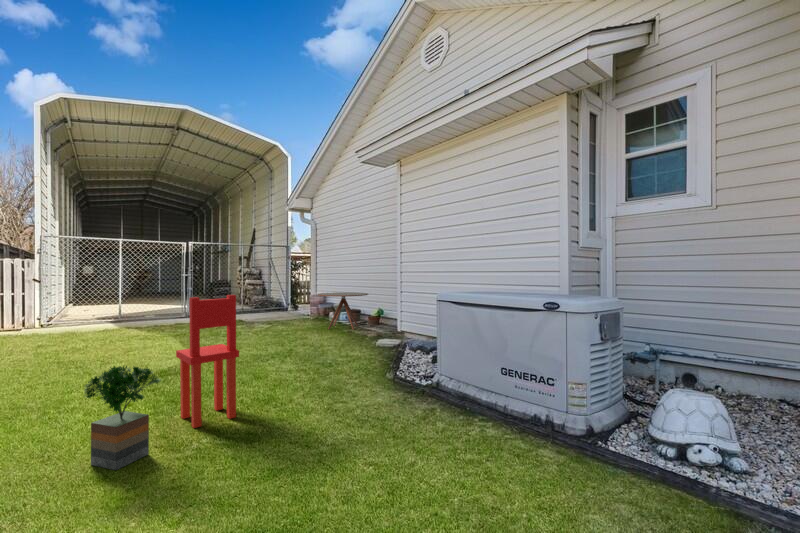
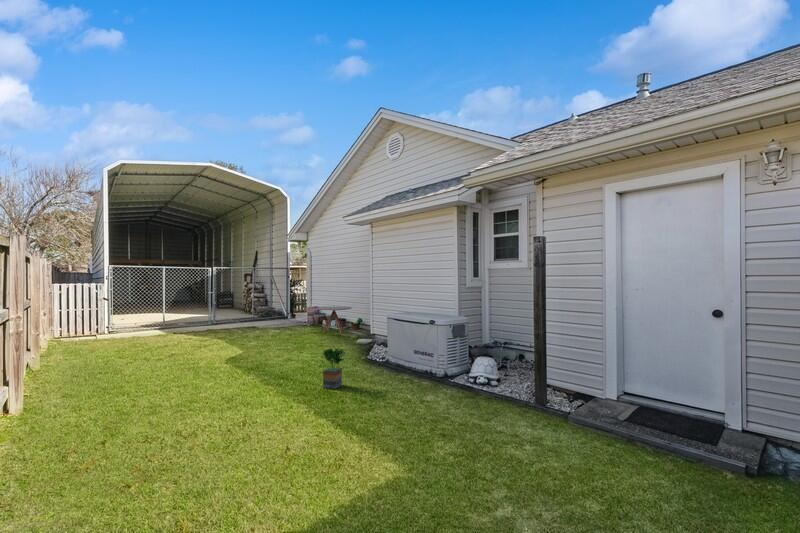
chair: present [176,295,239,428] -> none [260,316,290,377]
potted tree: present [84,366,160,470] -> present [323,348,346,389]

